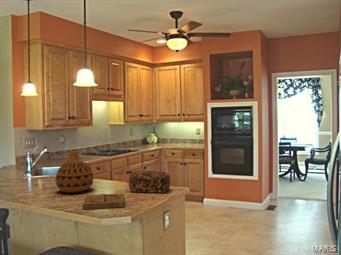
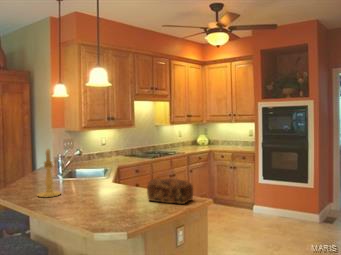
candle holder: none [17,146,41,193] -> present [38,149,60,197]
vase: present [55,151,94,193] -> none [73,155,113,199]
tray: present [83,193,124,209] -> none [86,203,138,221]

